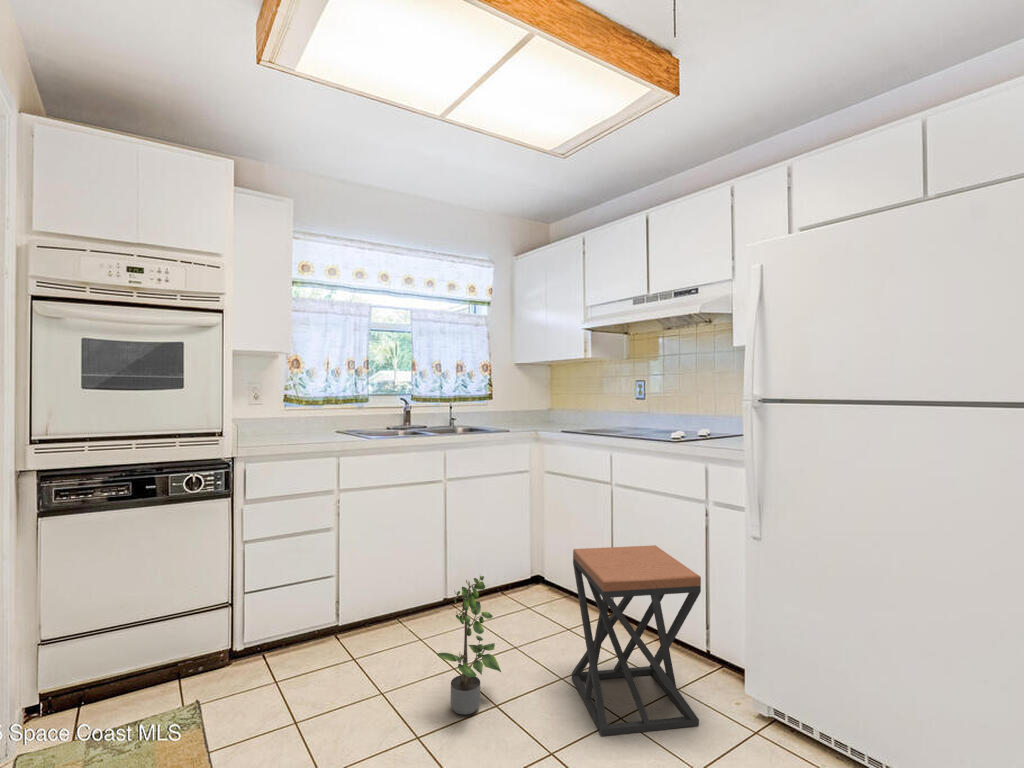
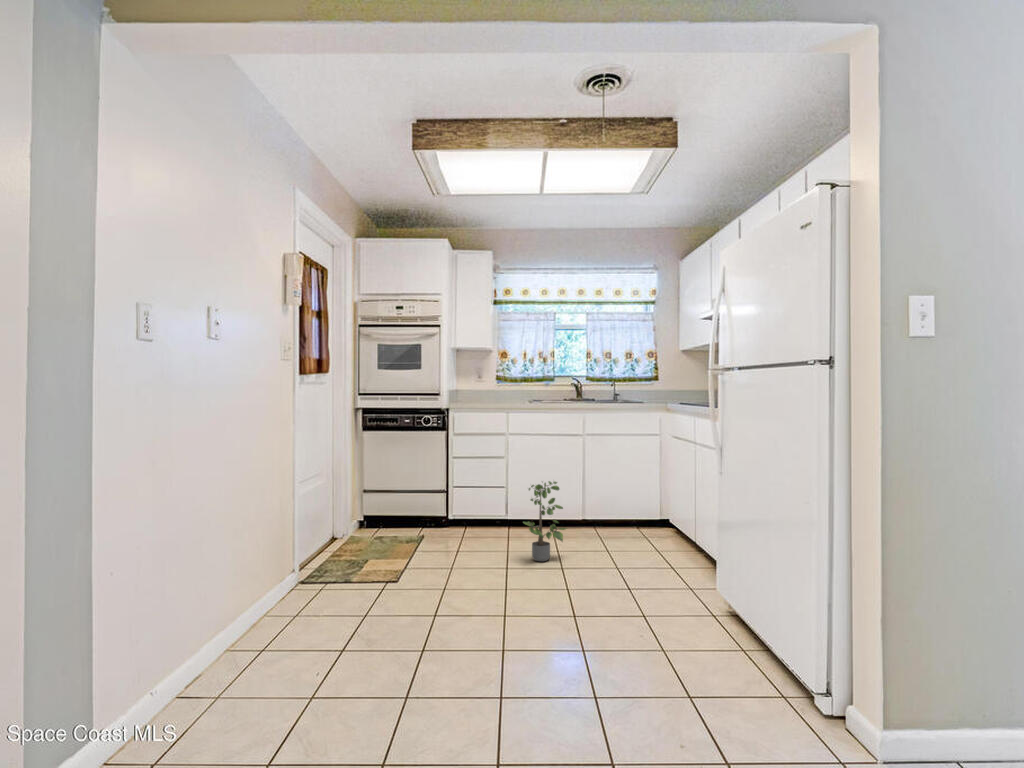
stool: present [571,545,701,736] -> none [602,473,685,593]

